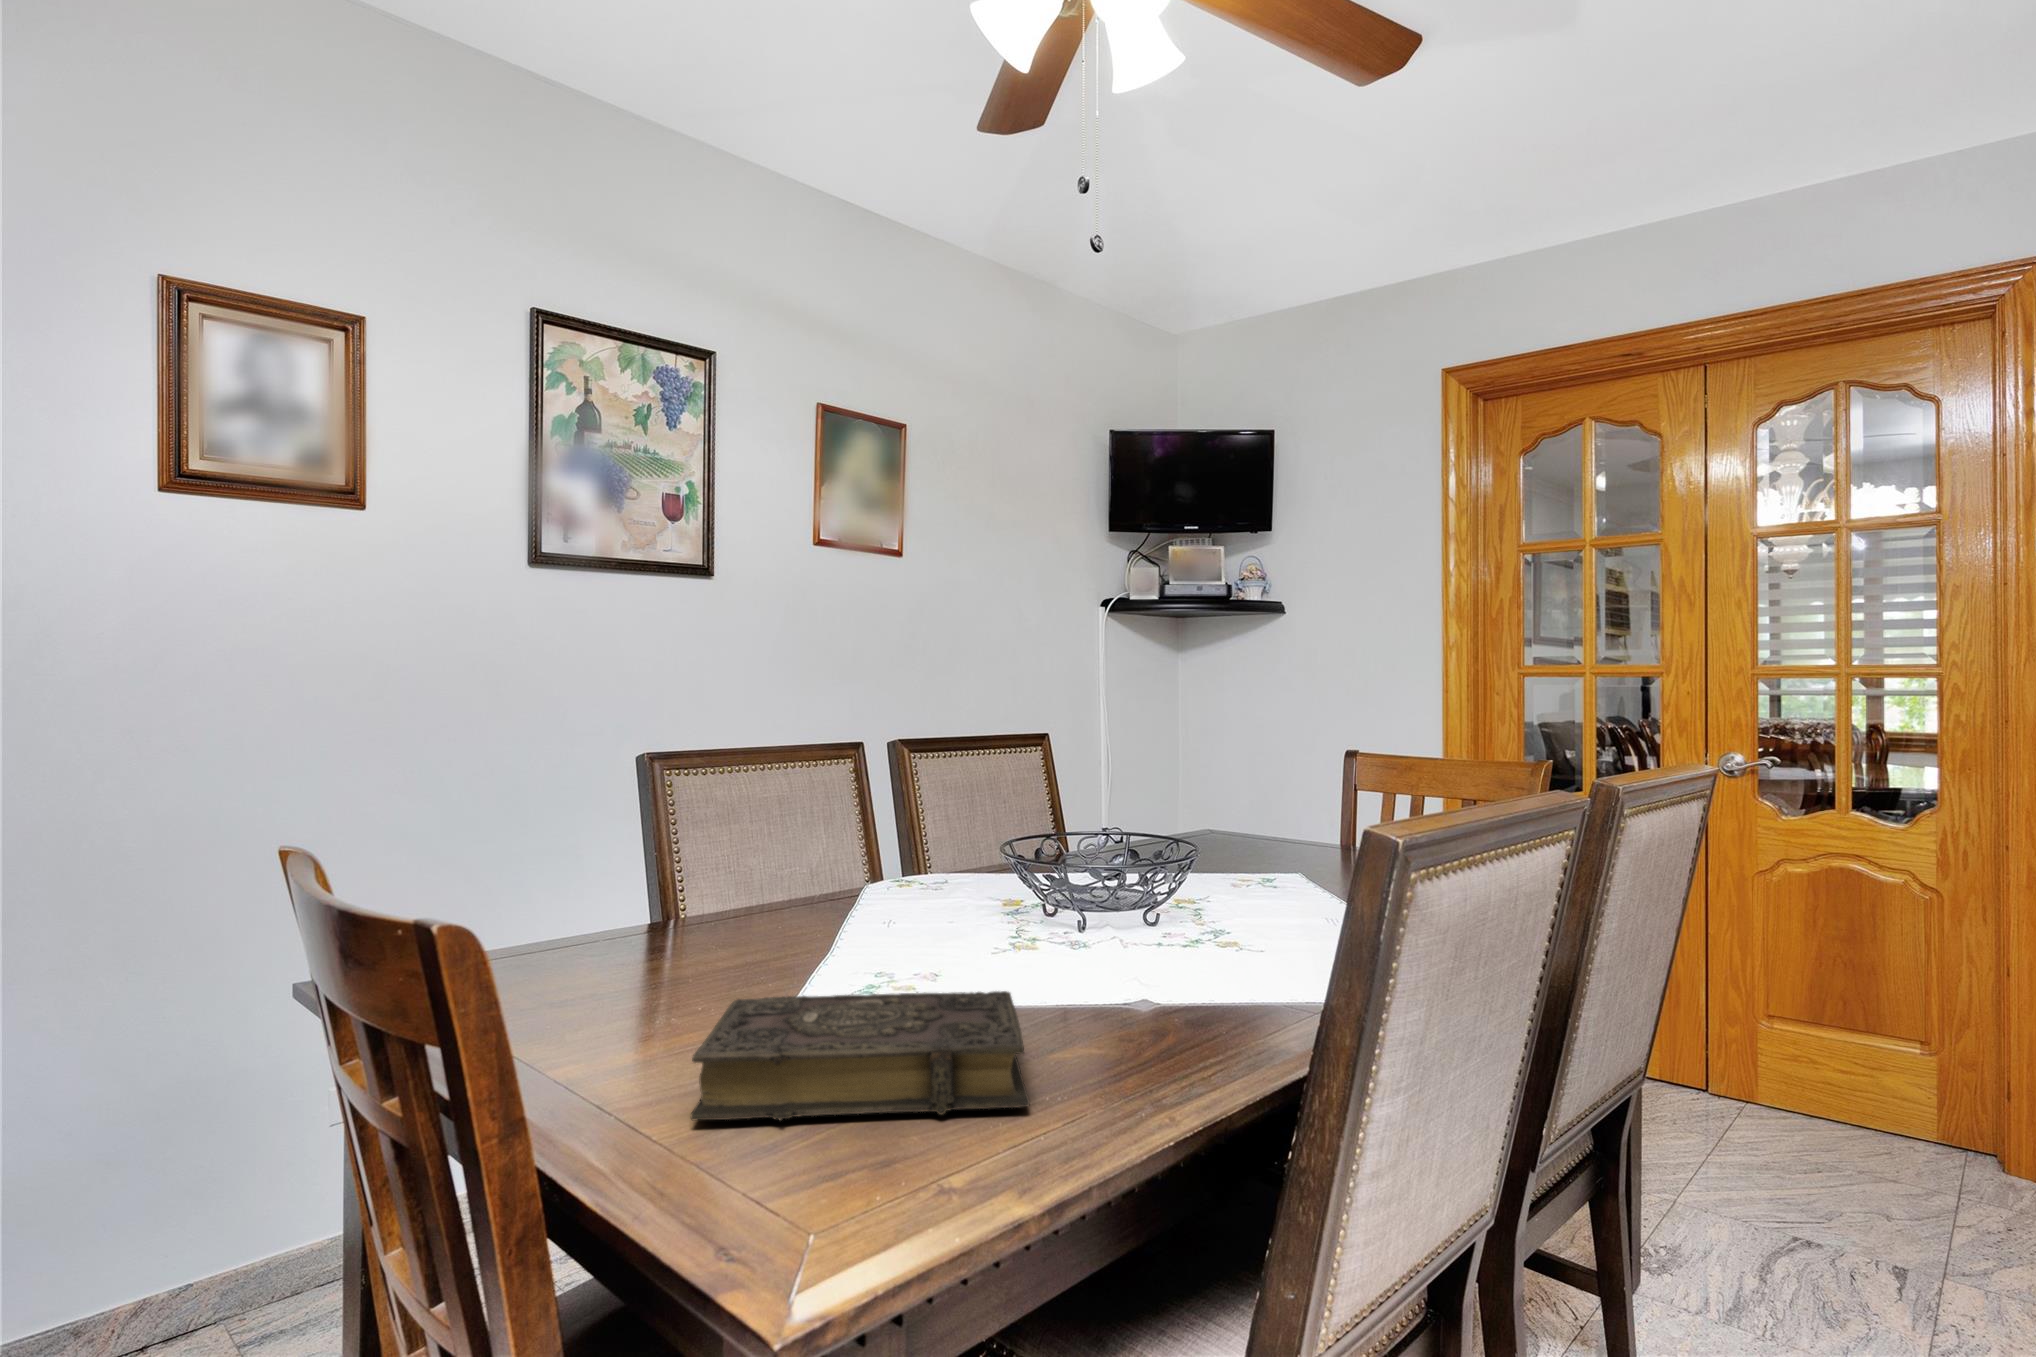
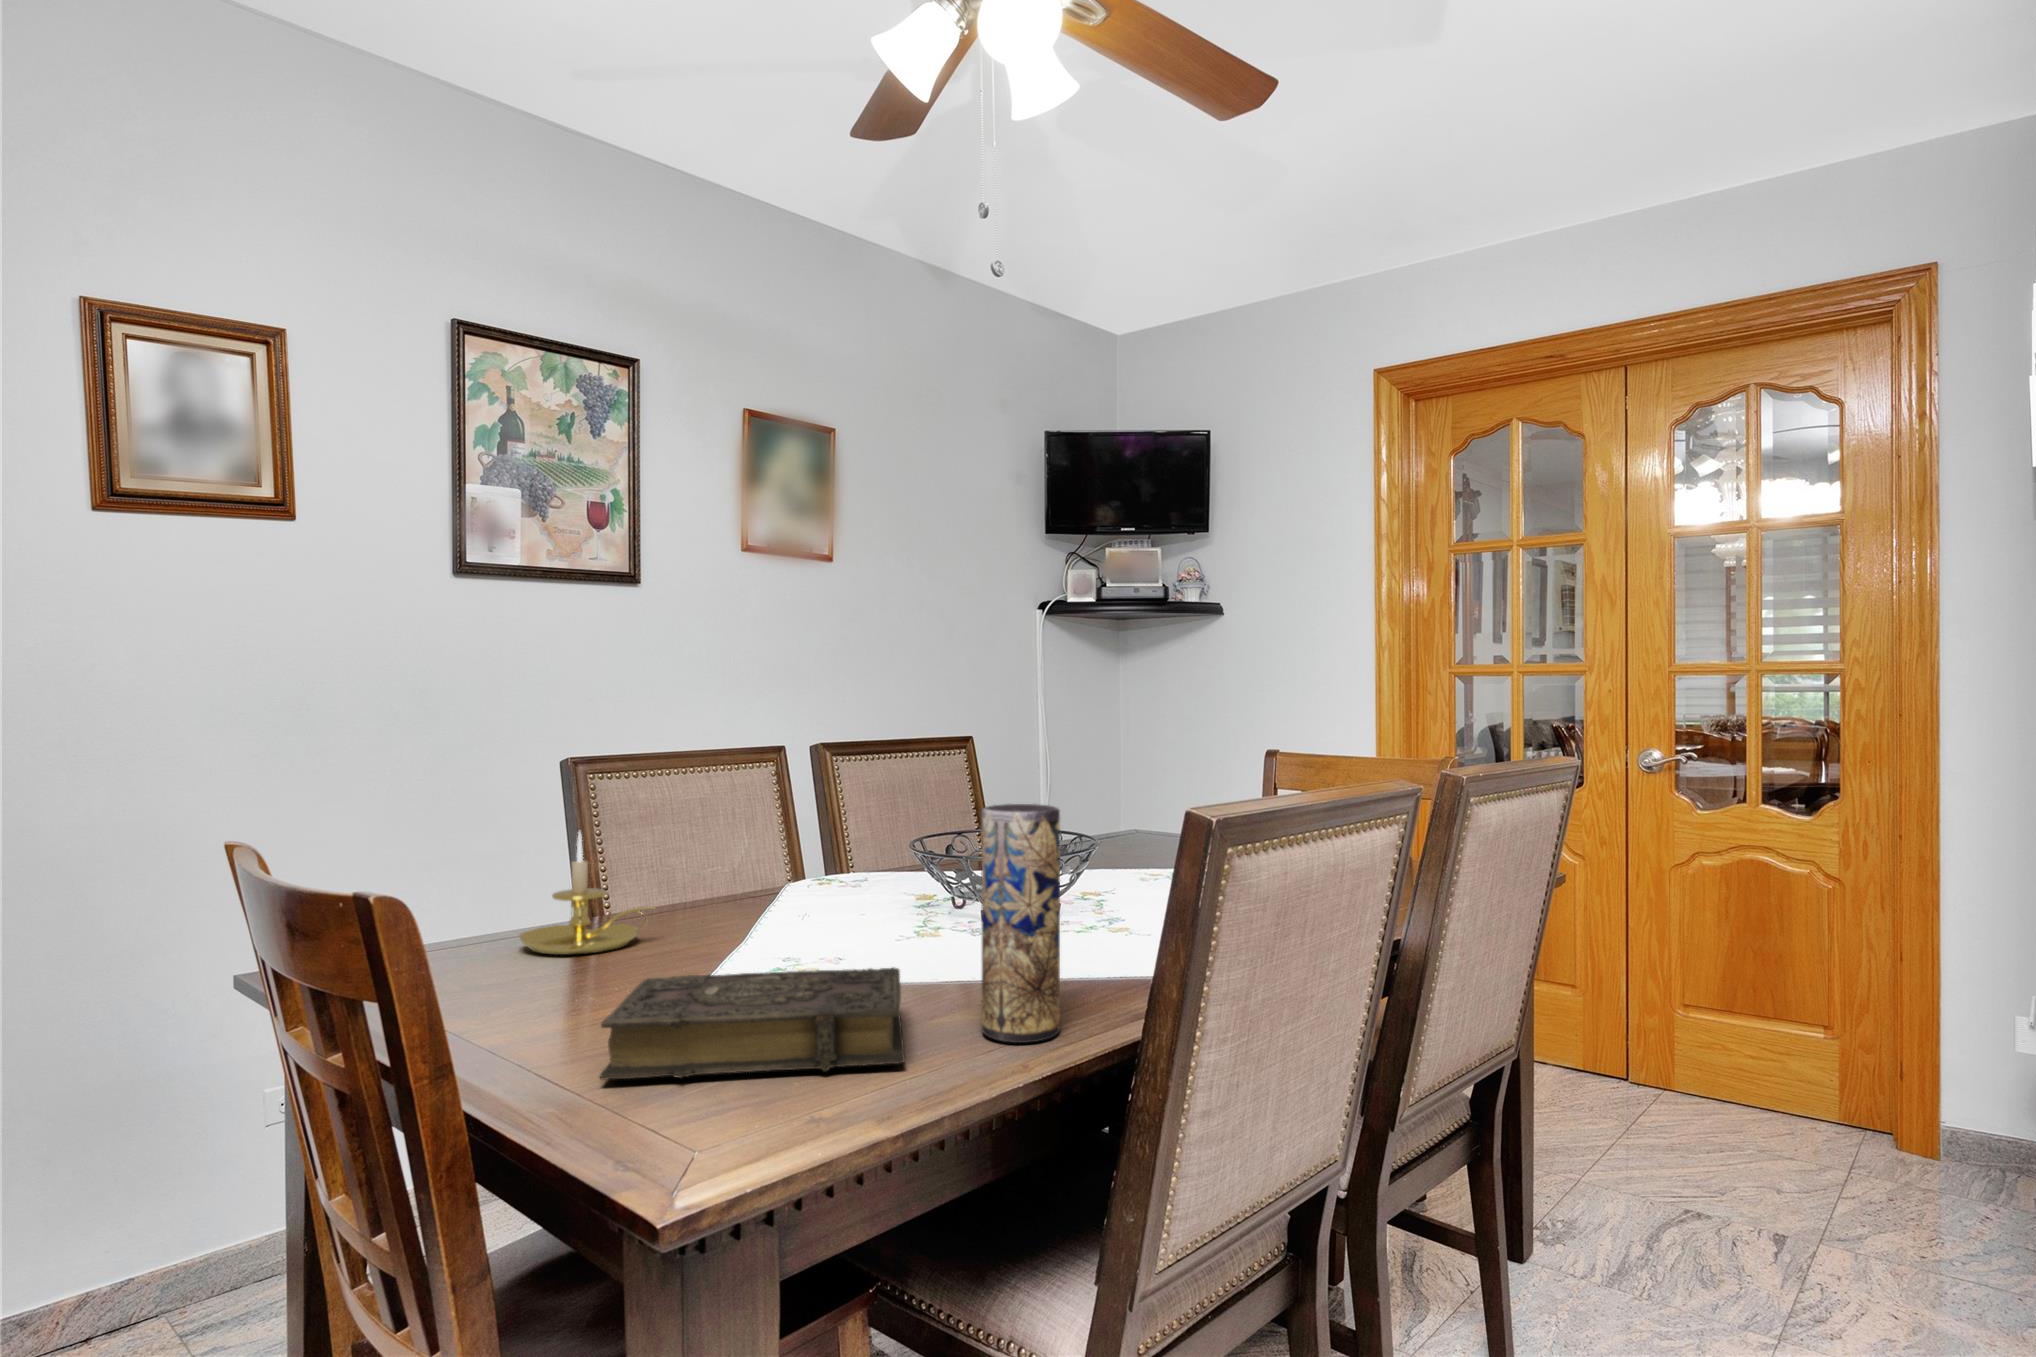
vase: none [1106,814,1195,1082] -> present [981,804,1060,1043]
candle holder: none [594,831,738,962] -> present [519,832,655,955]

